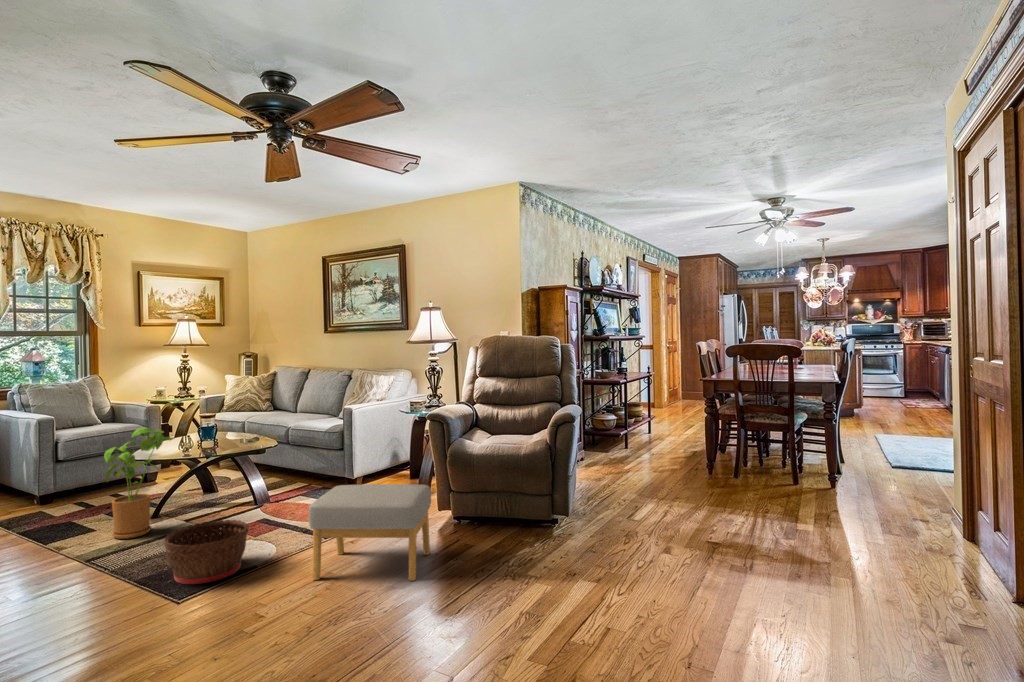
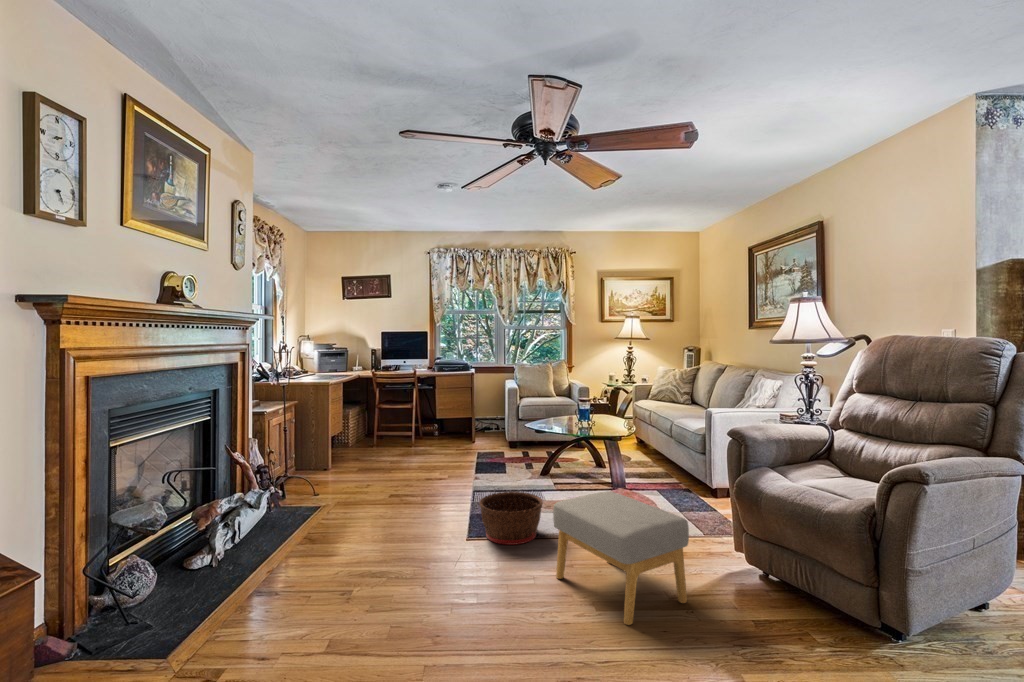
house plant: present [104,427,173,539] -> none [497,405,545,490]

